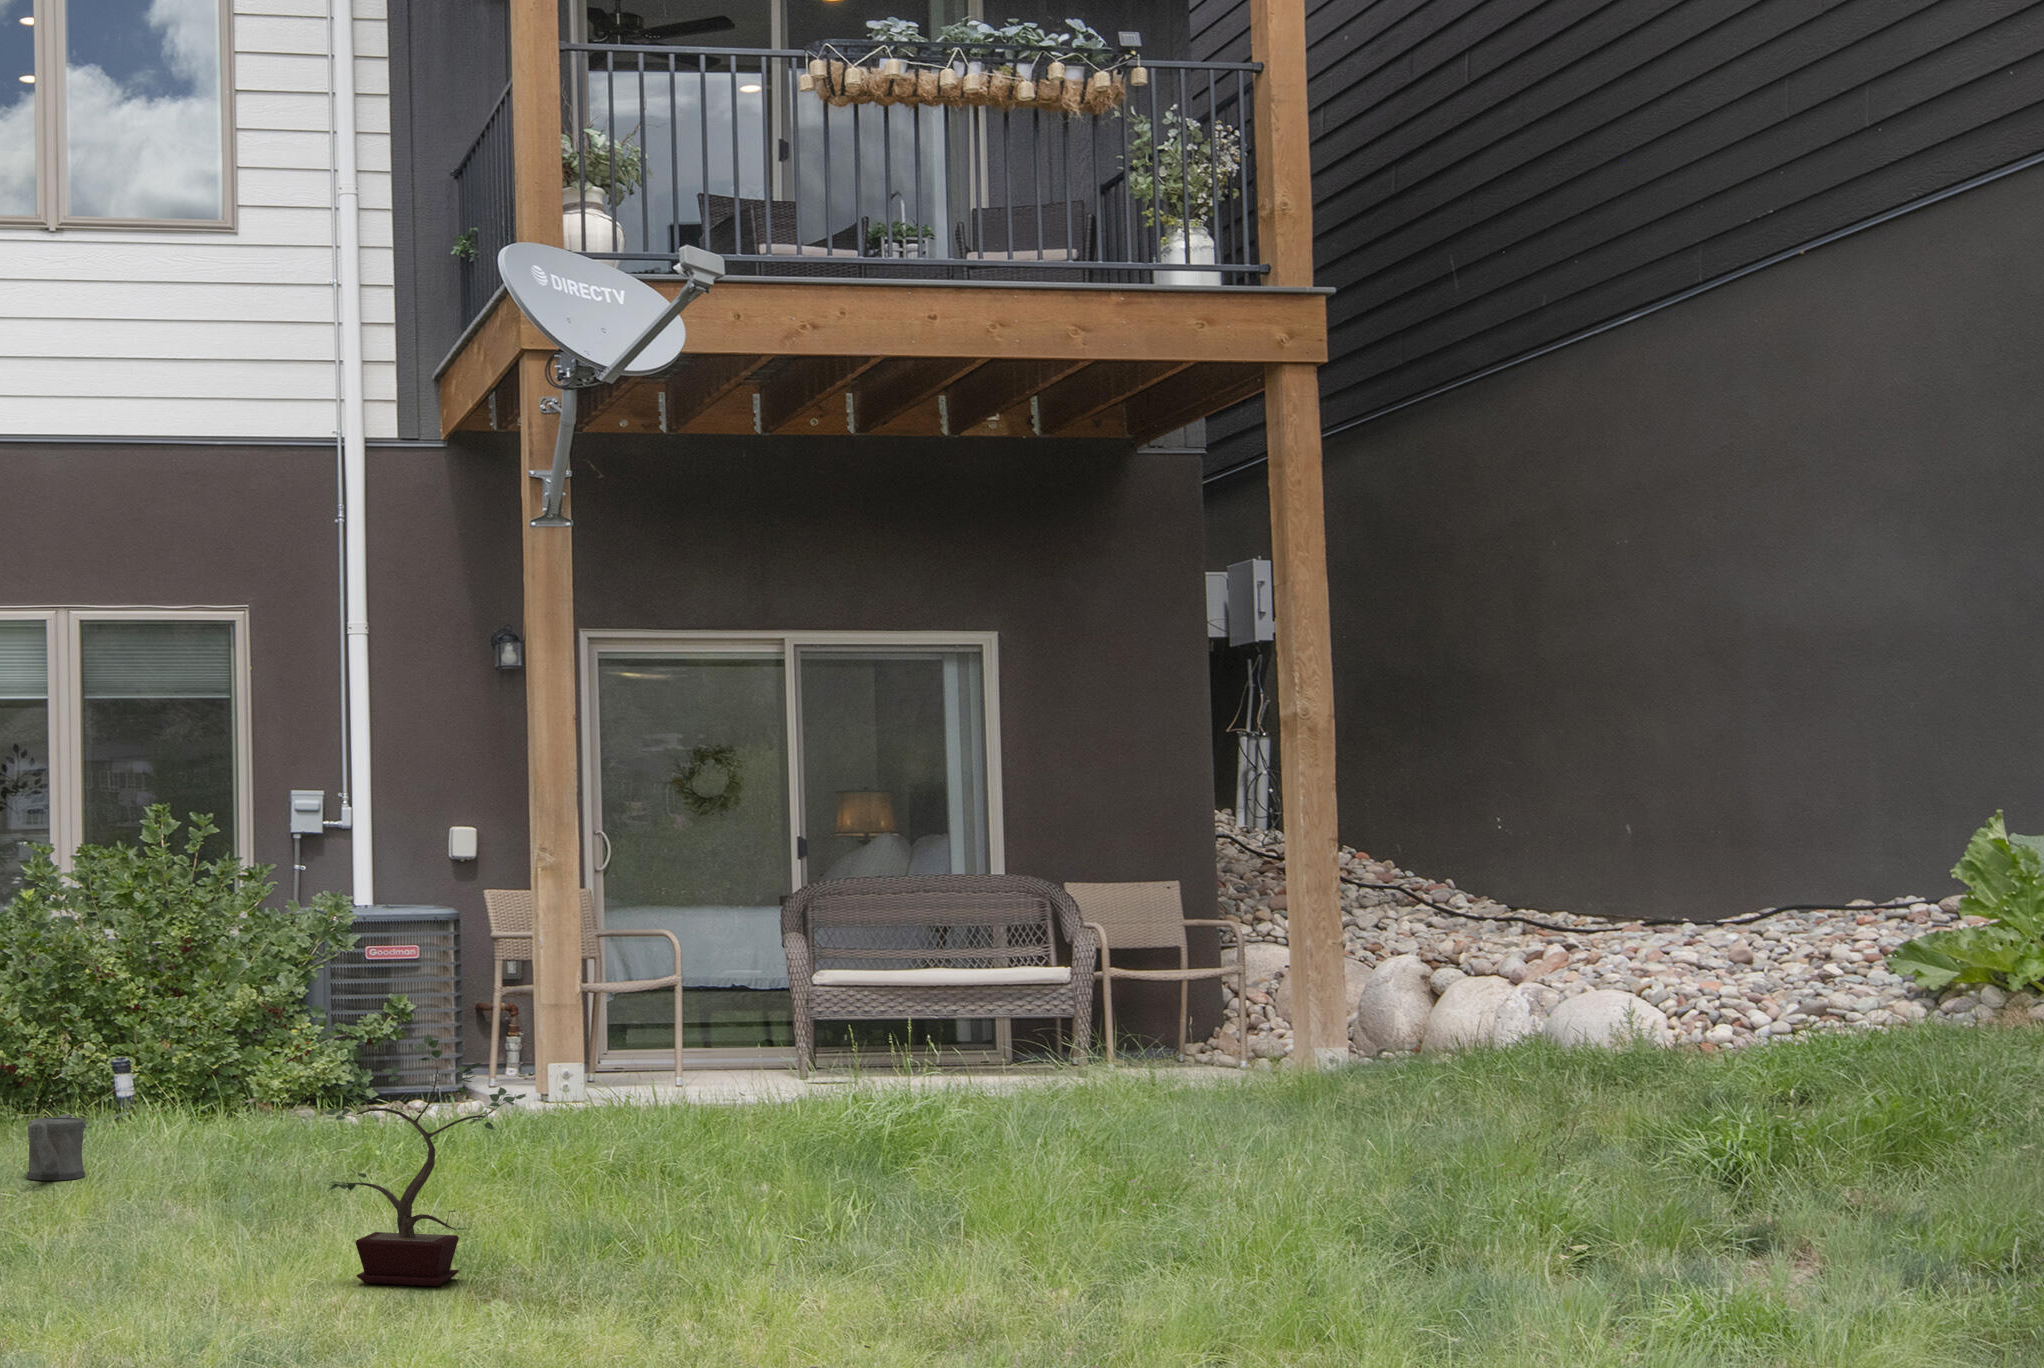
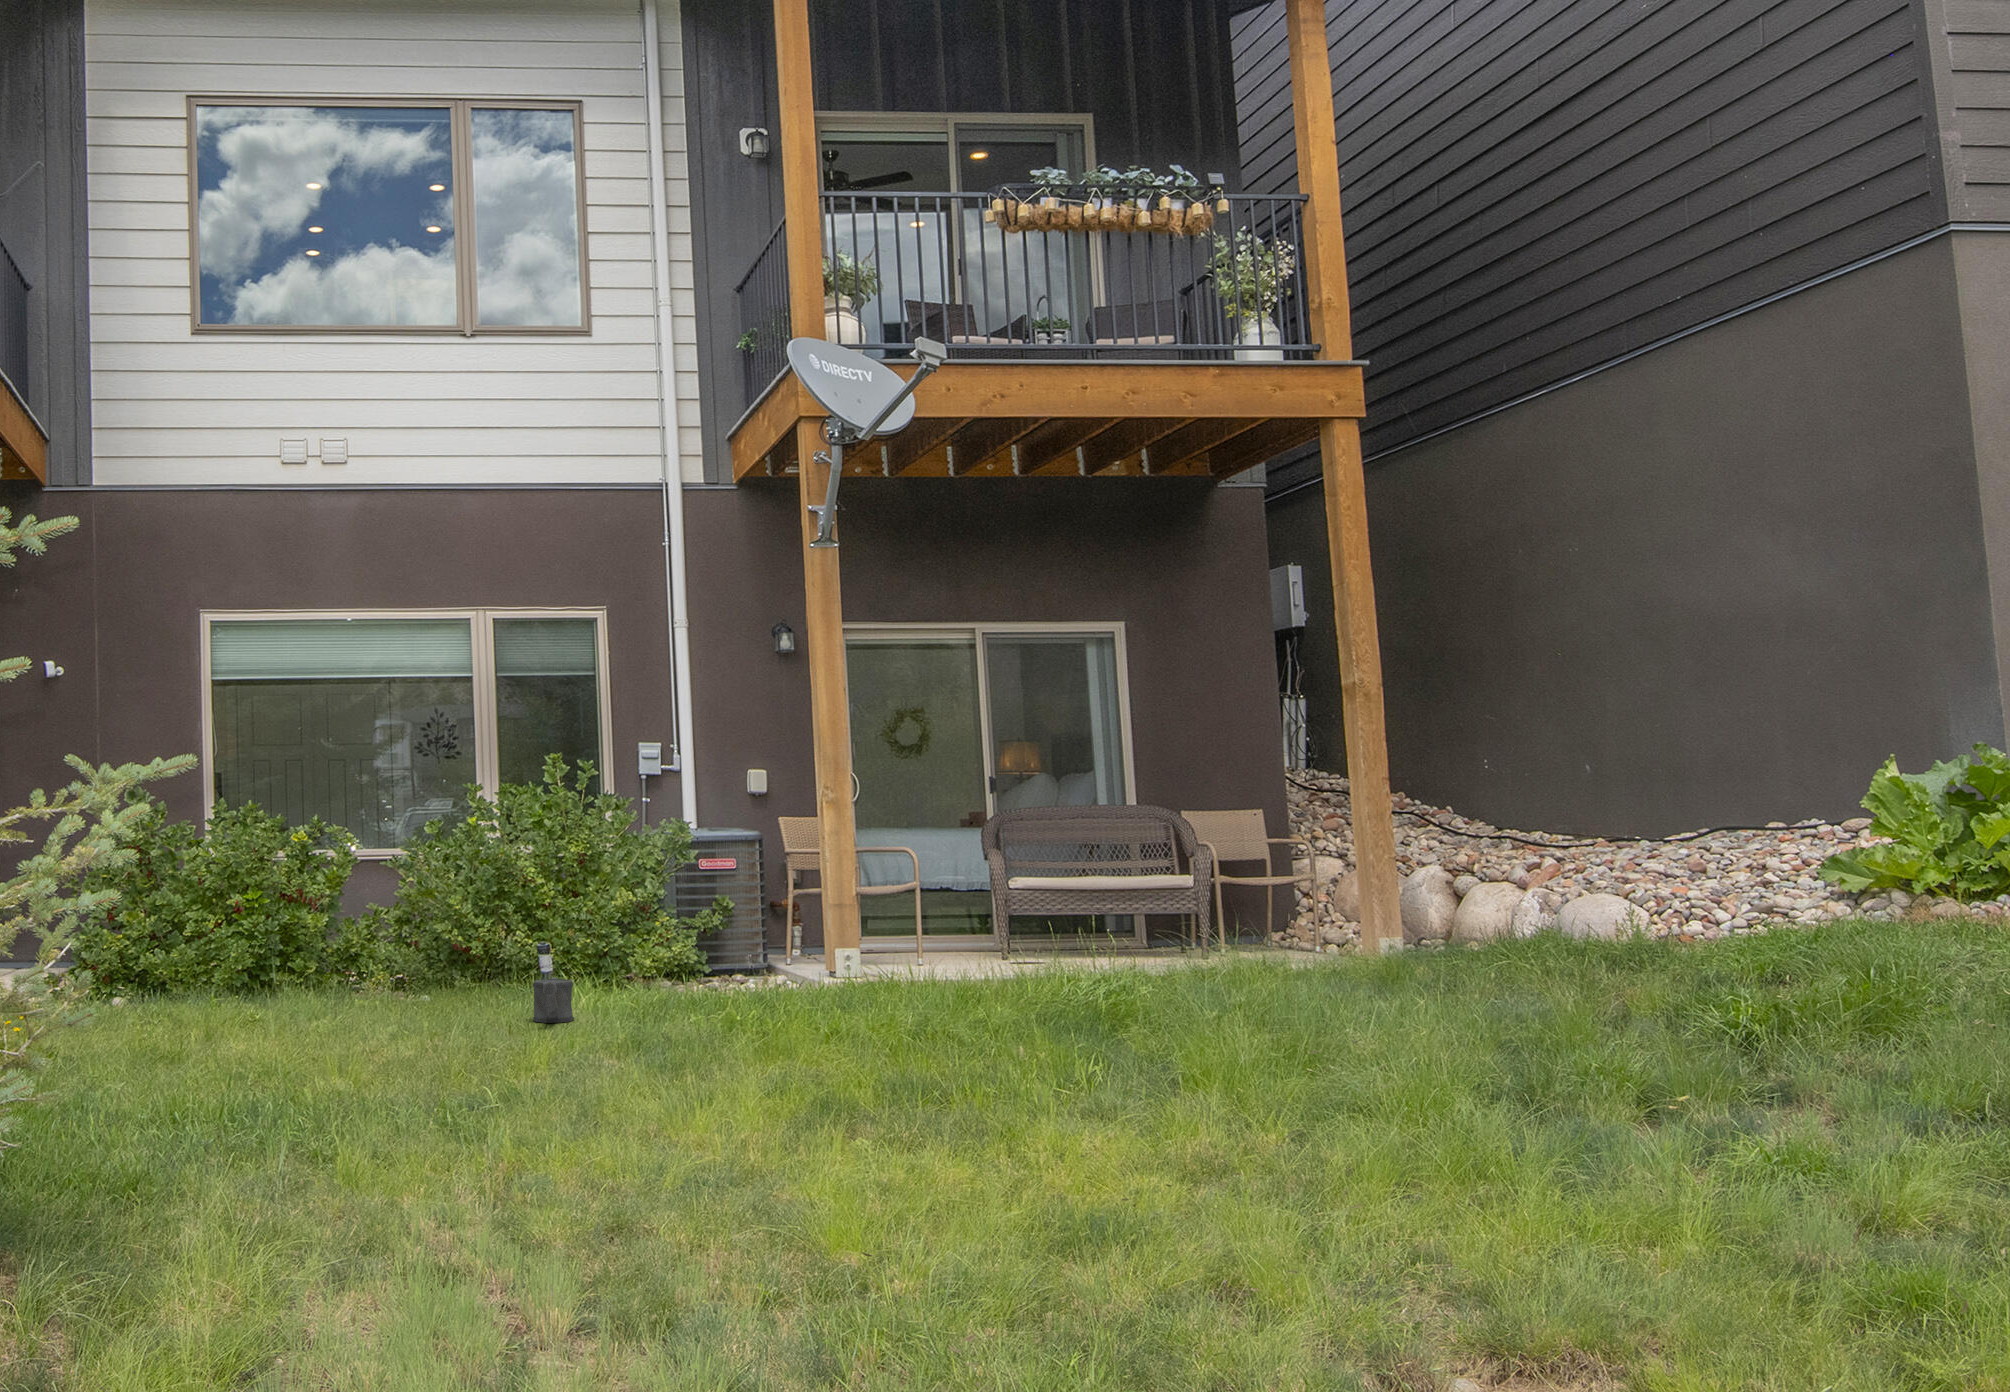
potted plant: present [325,1034,526,1286] -> none [809,913,957,1084]

